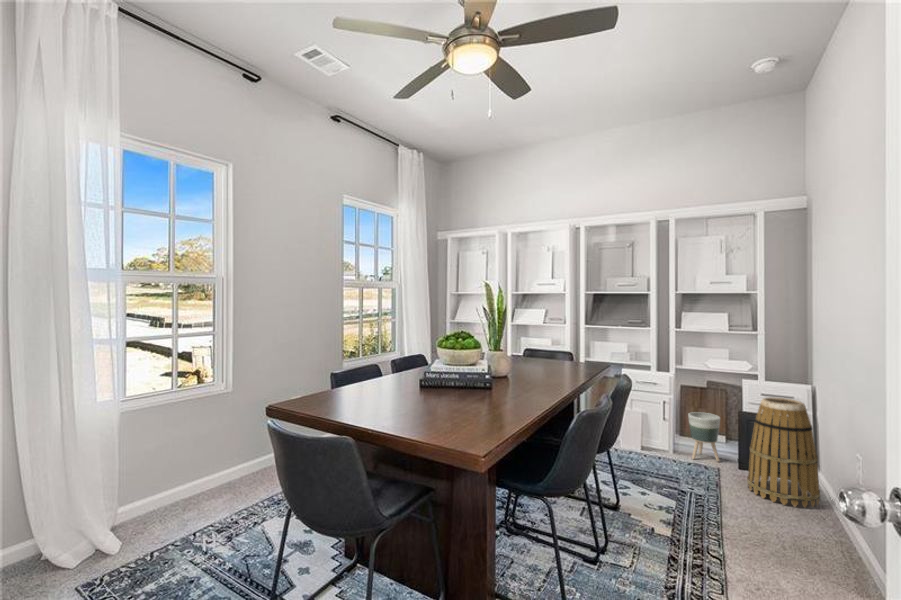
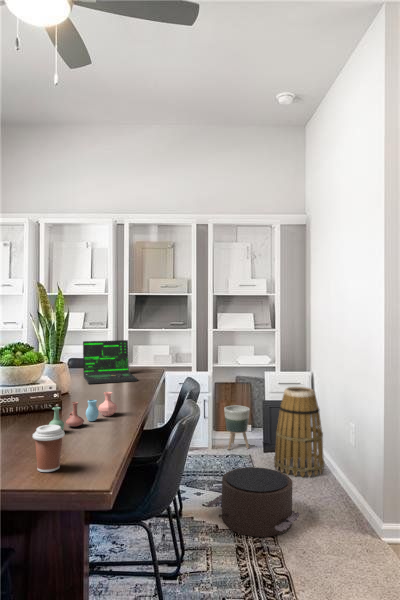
laptop: none [526,332,580,371] -> present [83,340,137,384]
vase: none [465,374,532,402] -> present [49,392,117,430]
coffee cup: none [434,390,459,428] -> present [33,425,65,472]
pouf: none [645,476,762,557] -> present [207,467,301,537]

